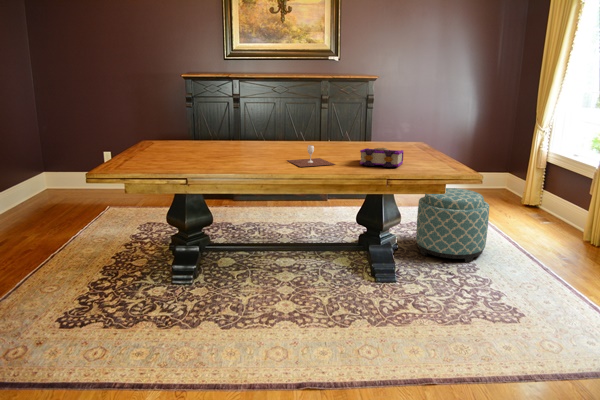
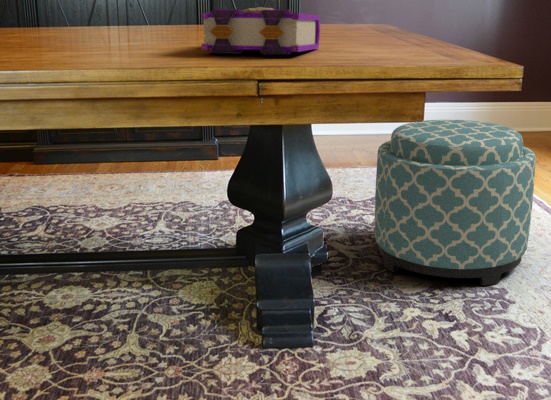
wine glass: present [287,145,334,167] -> none [26,6,141,58]

